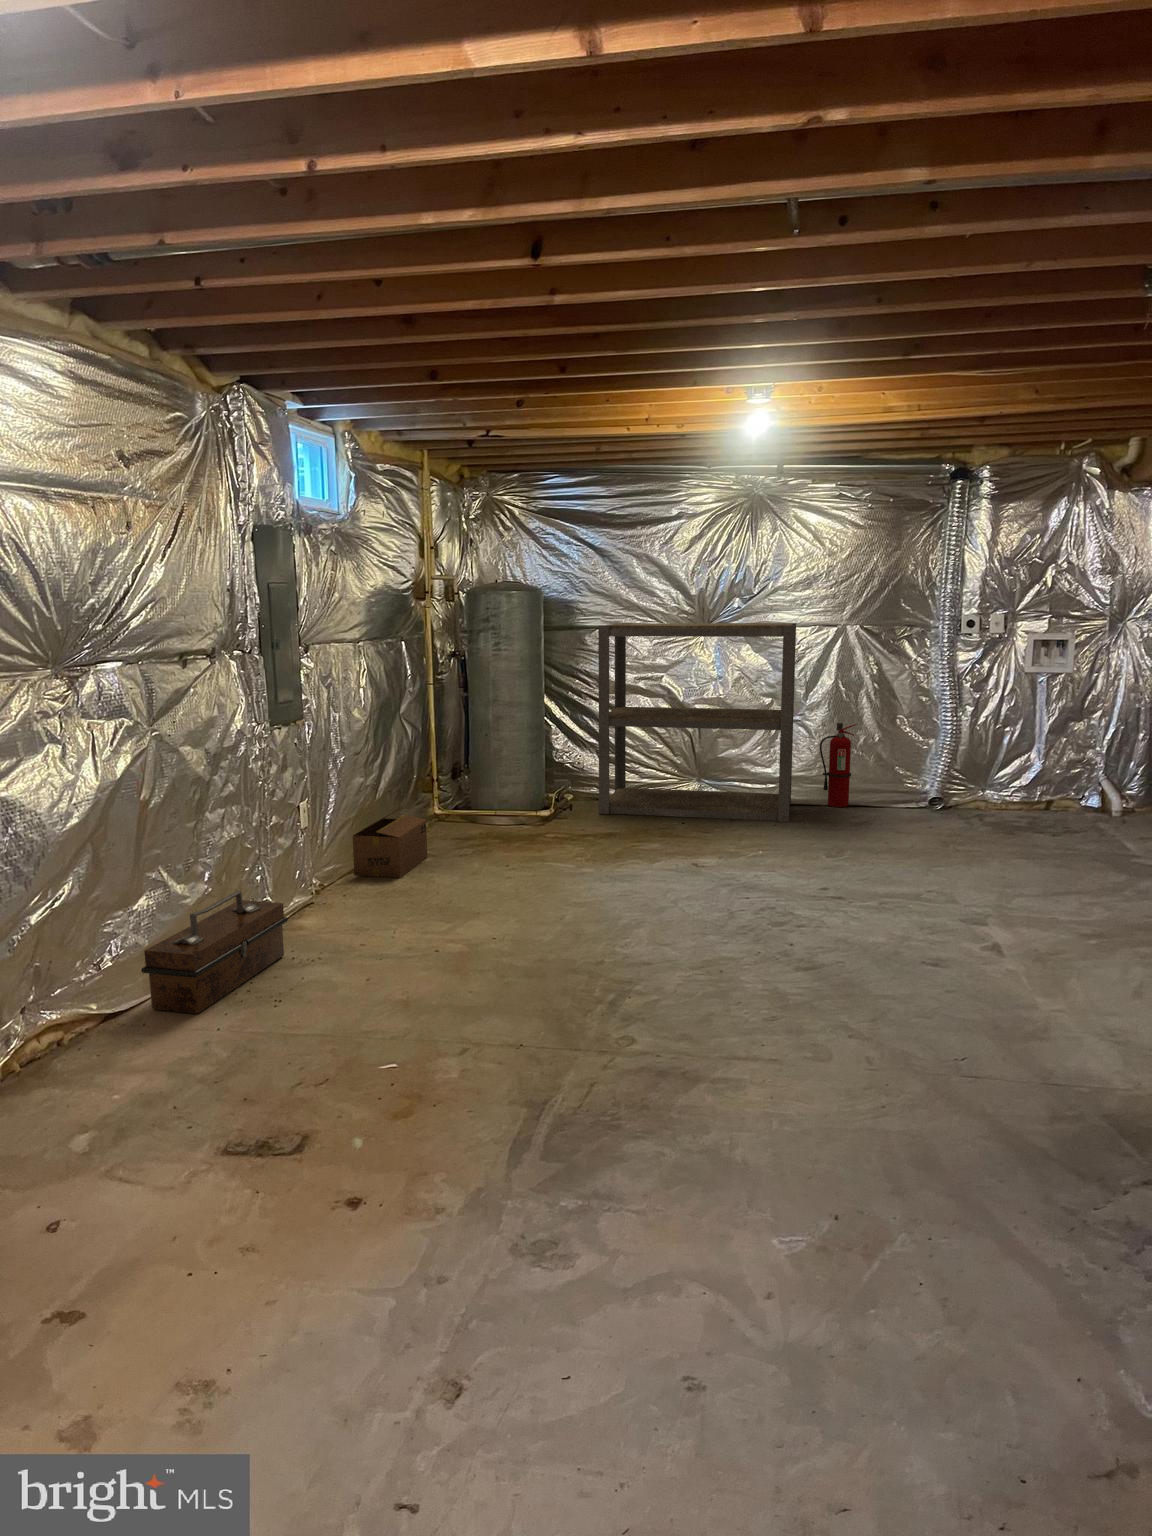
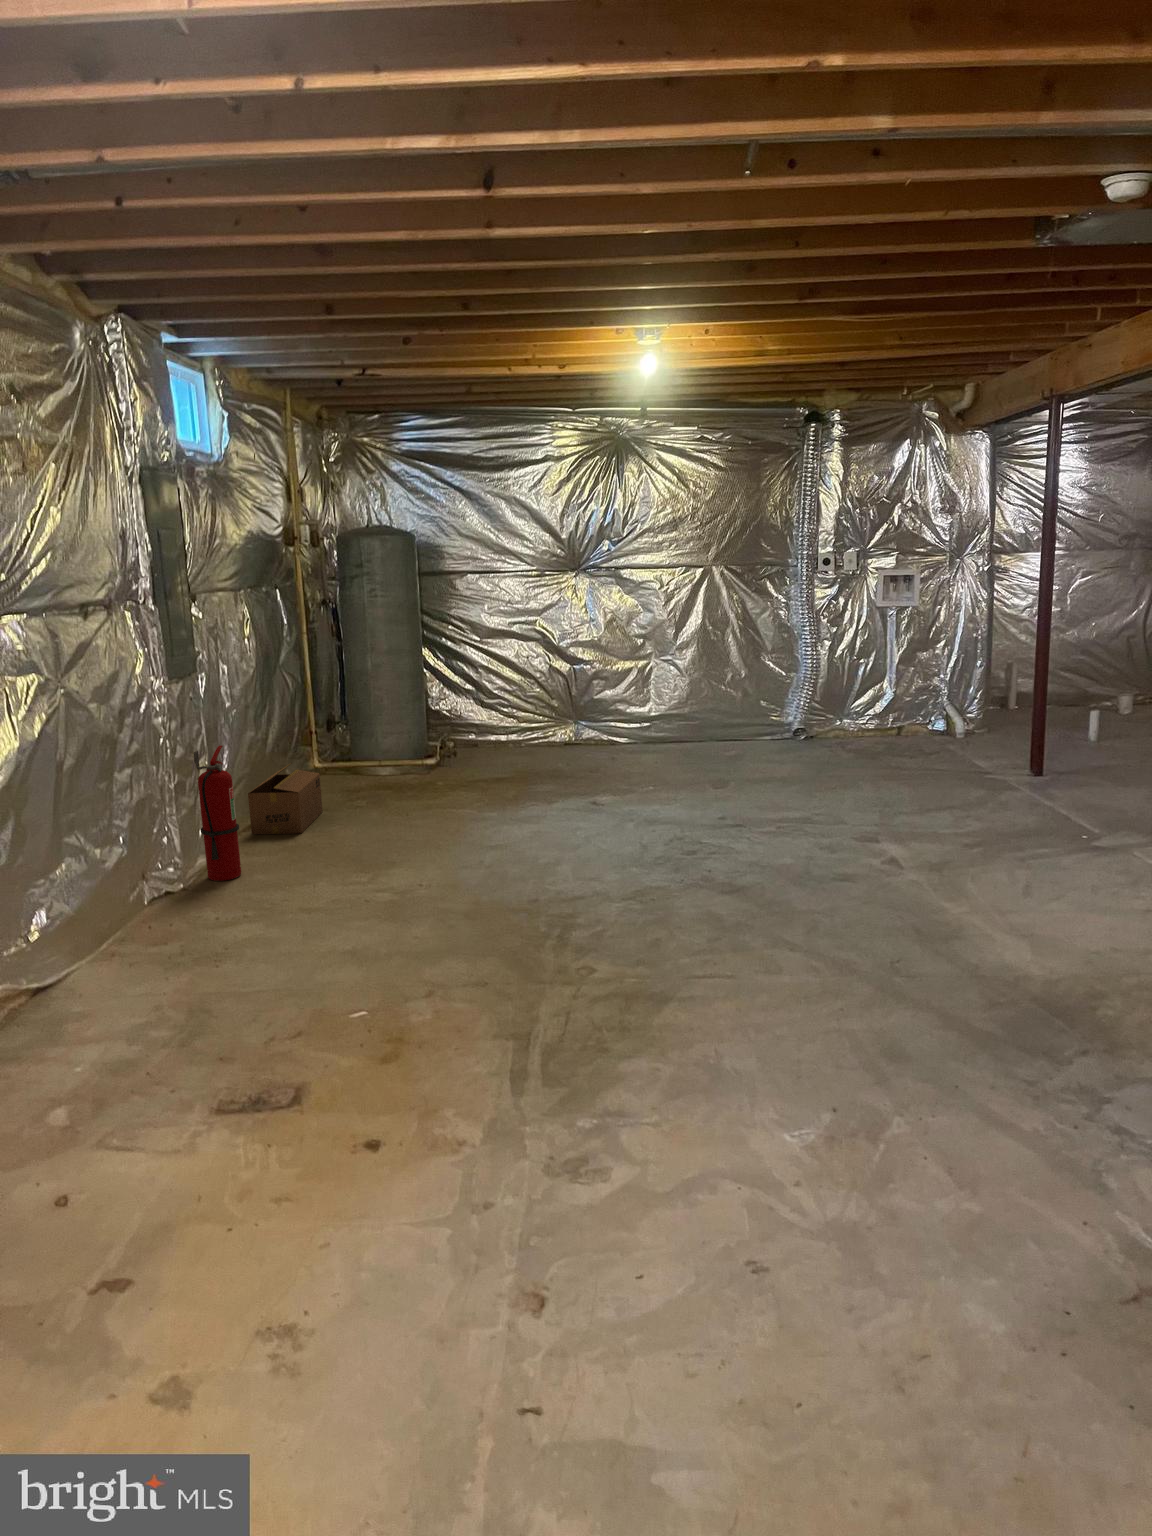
shelving unit: present [598,623,796,822] -> none [476,564,670,760]
fire extinguisher: present [820,723,857,807] -> present [194,746,241,881]
toolbox: present [141,891,288,1013] -> none [70,853,209,981]

